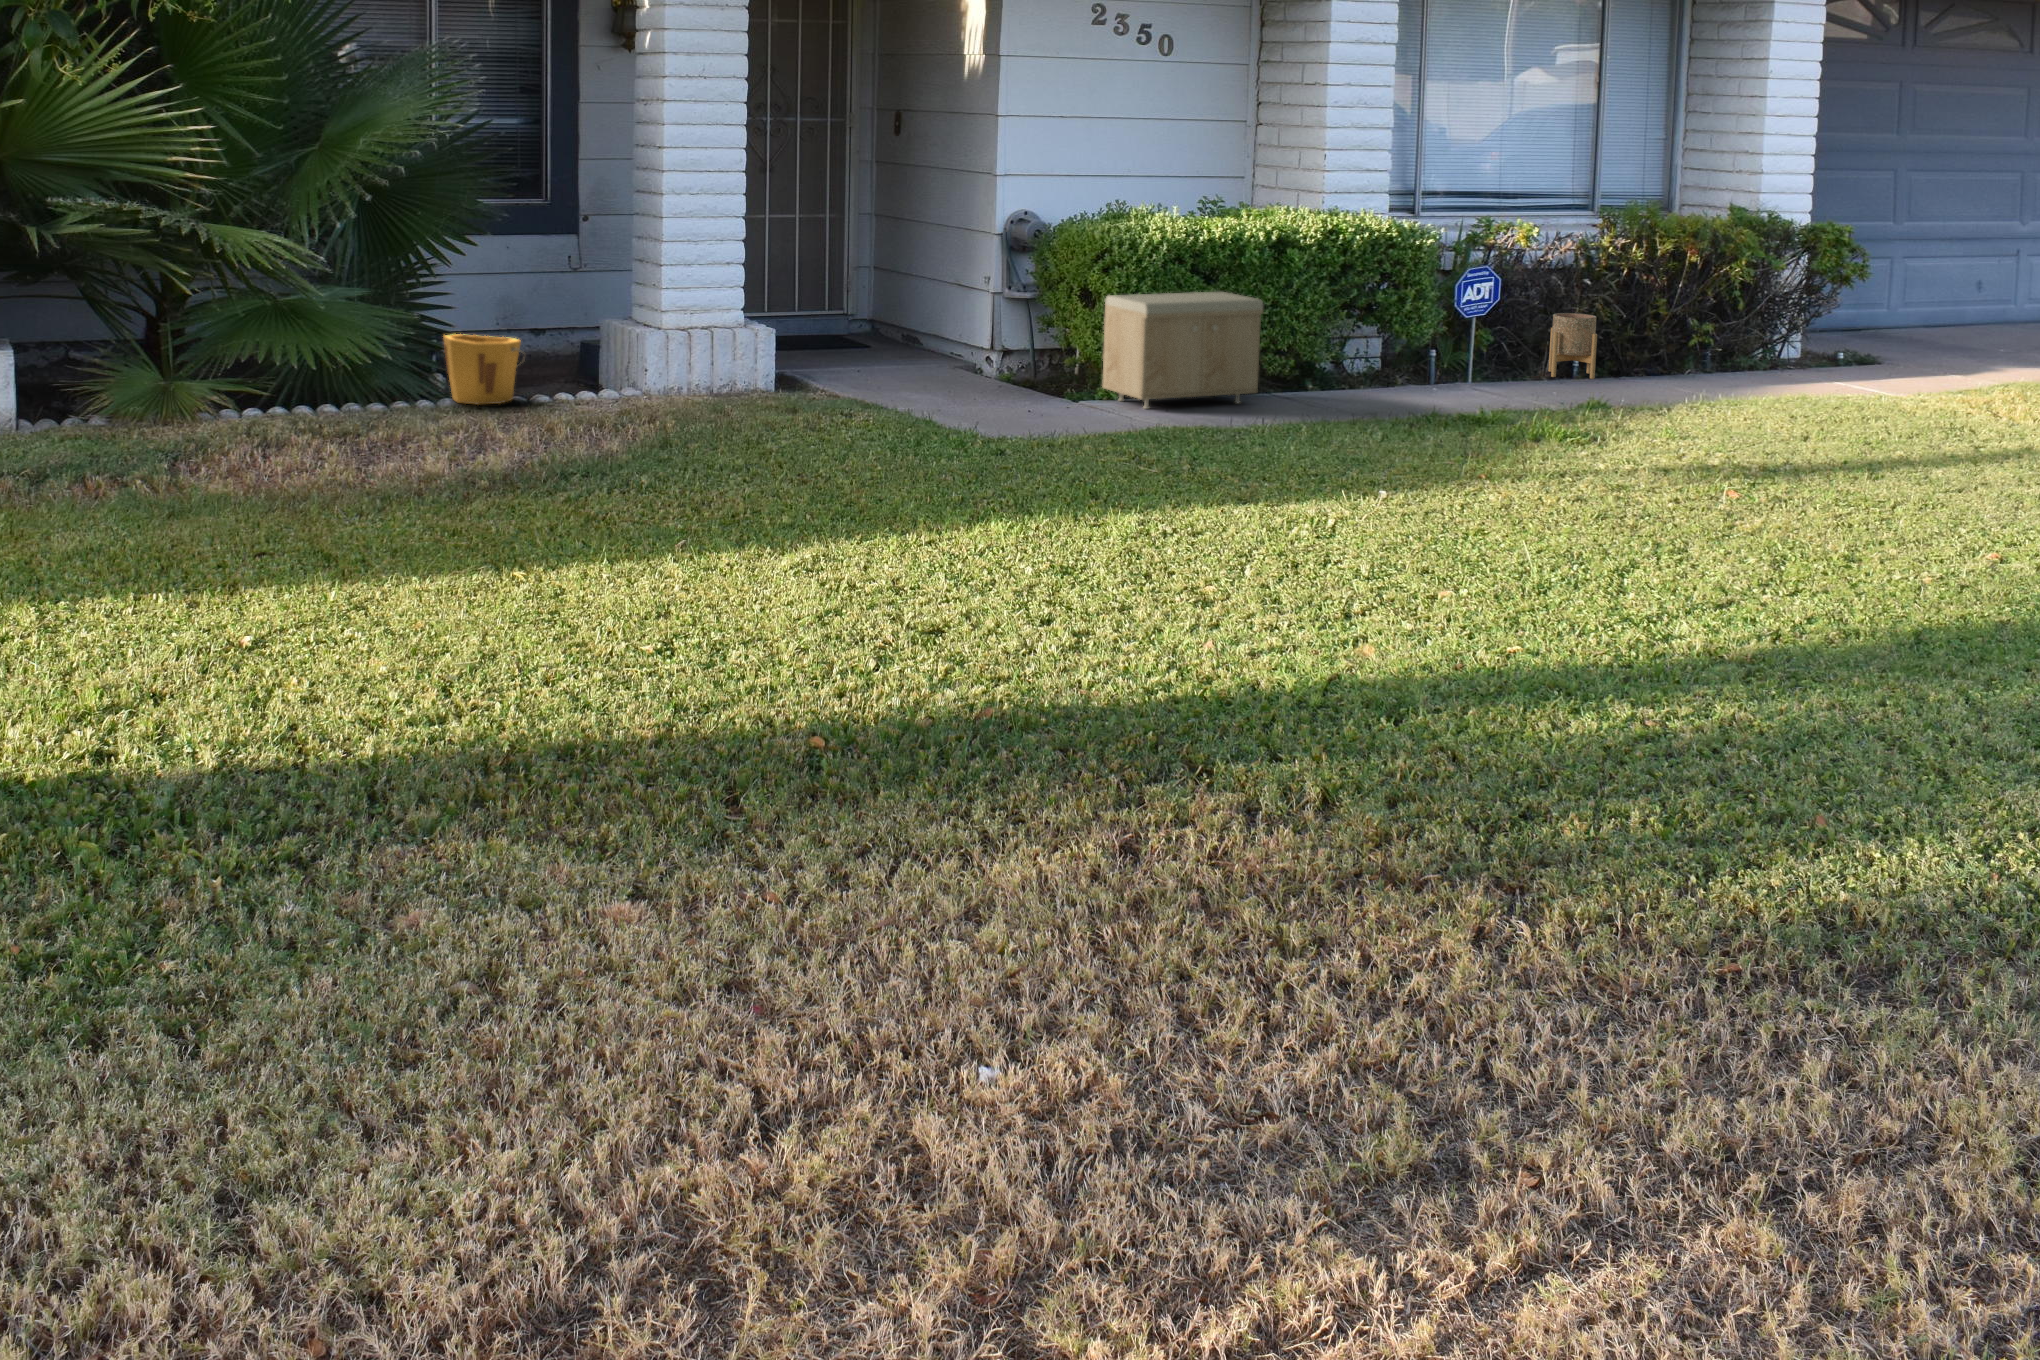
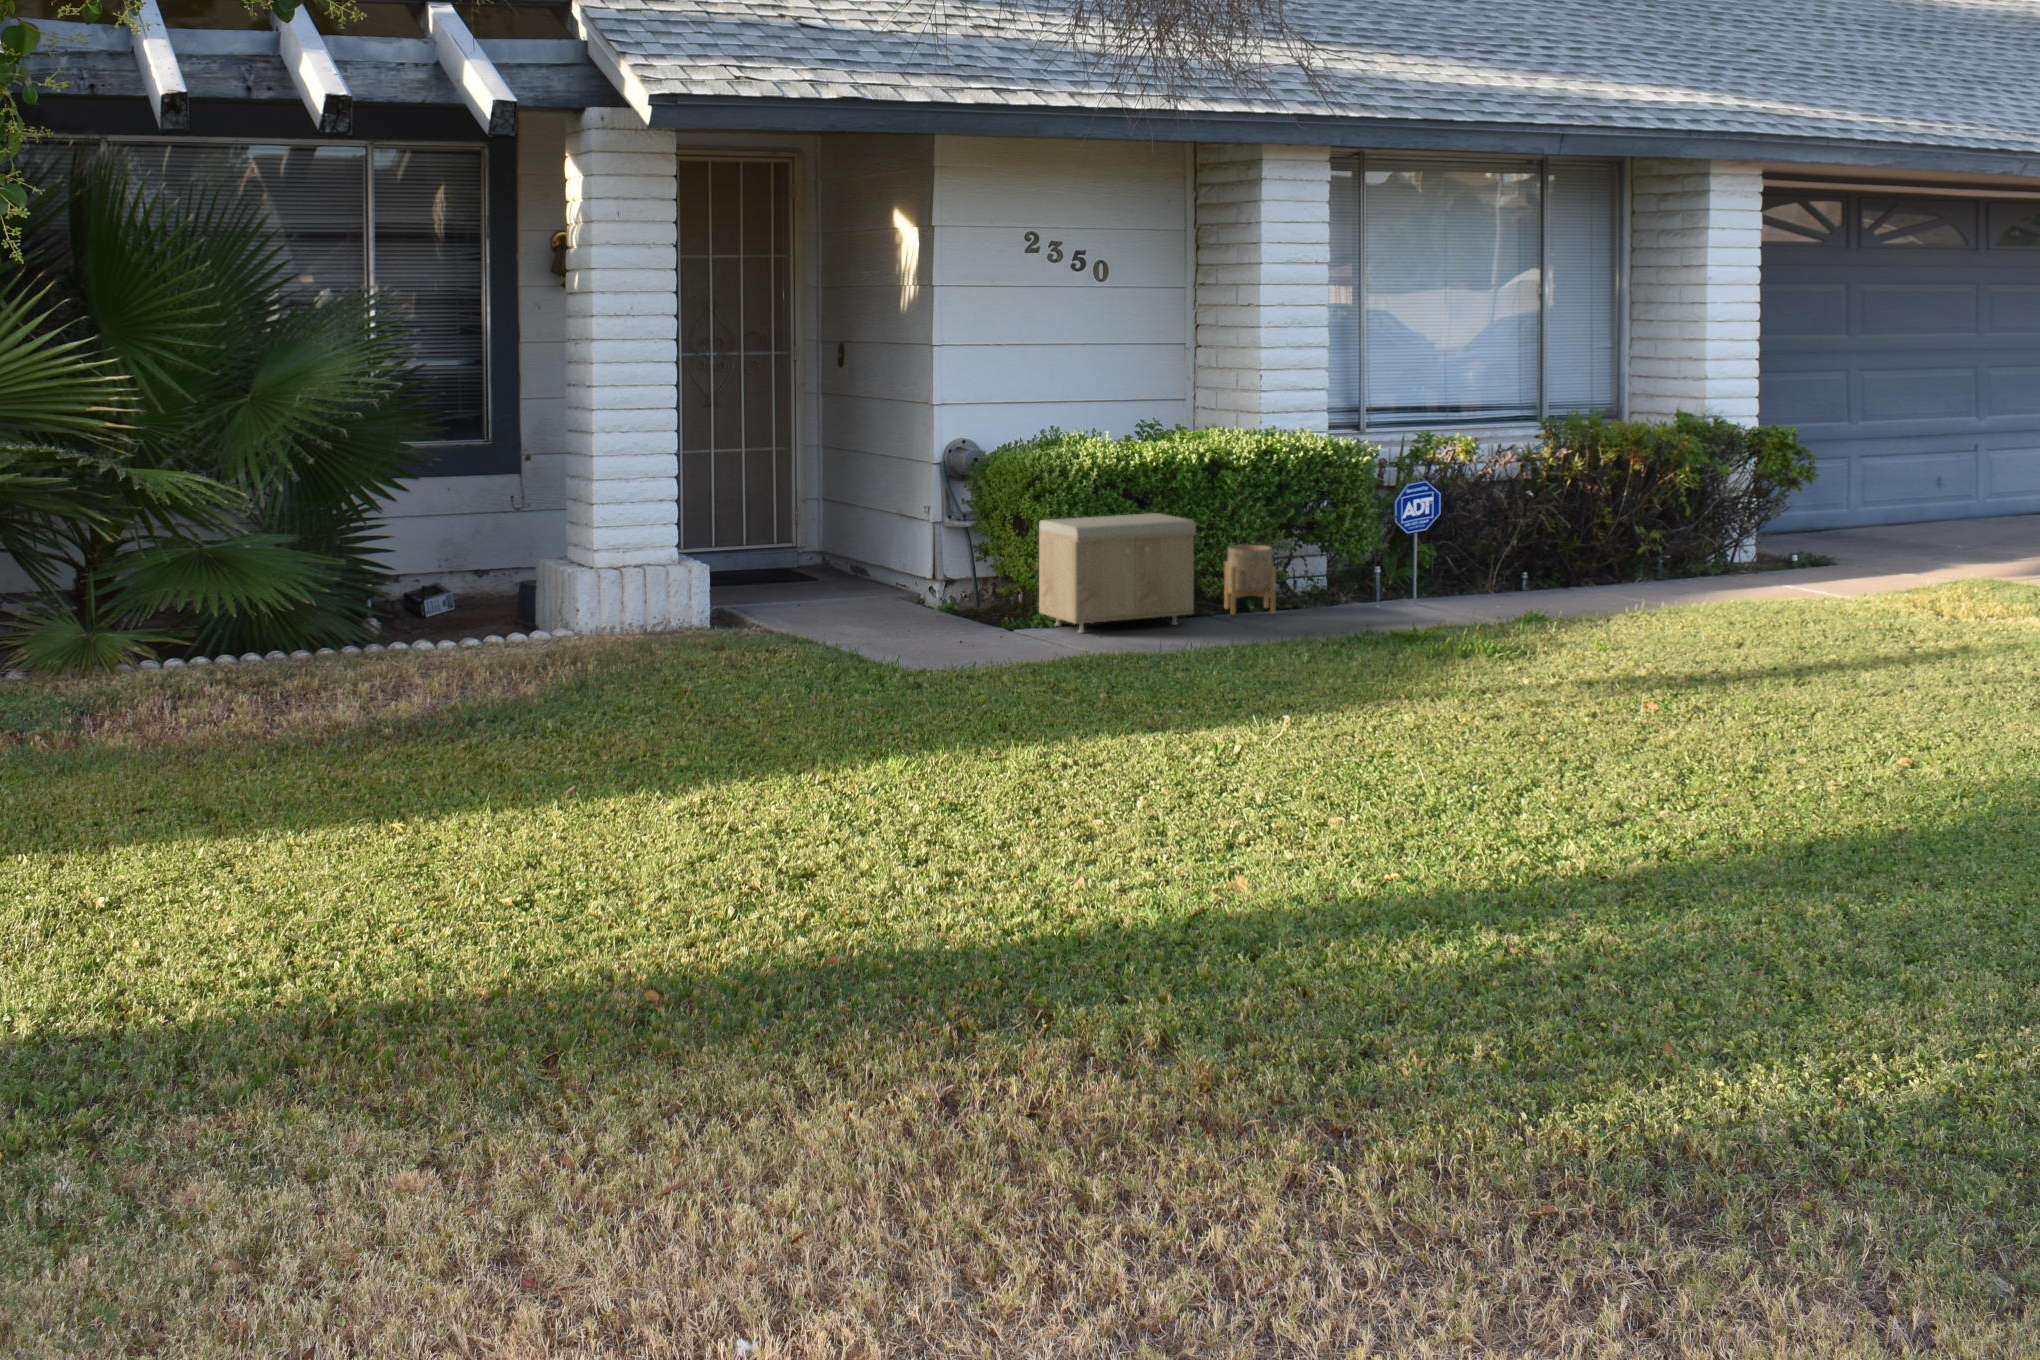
planter: present [1548,313,1597,379] -> present [1225,545,1276,615]
bucket: present [444,334,523,404] -> none [371,576,454,647]

